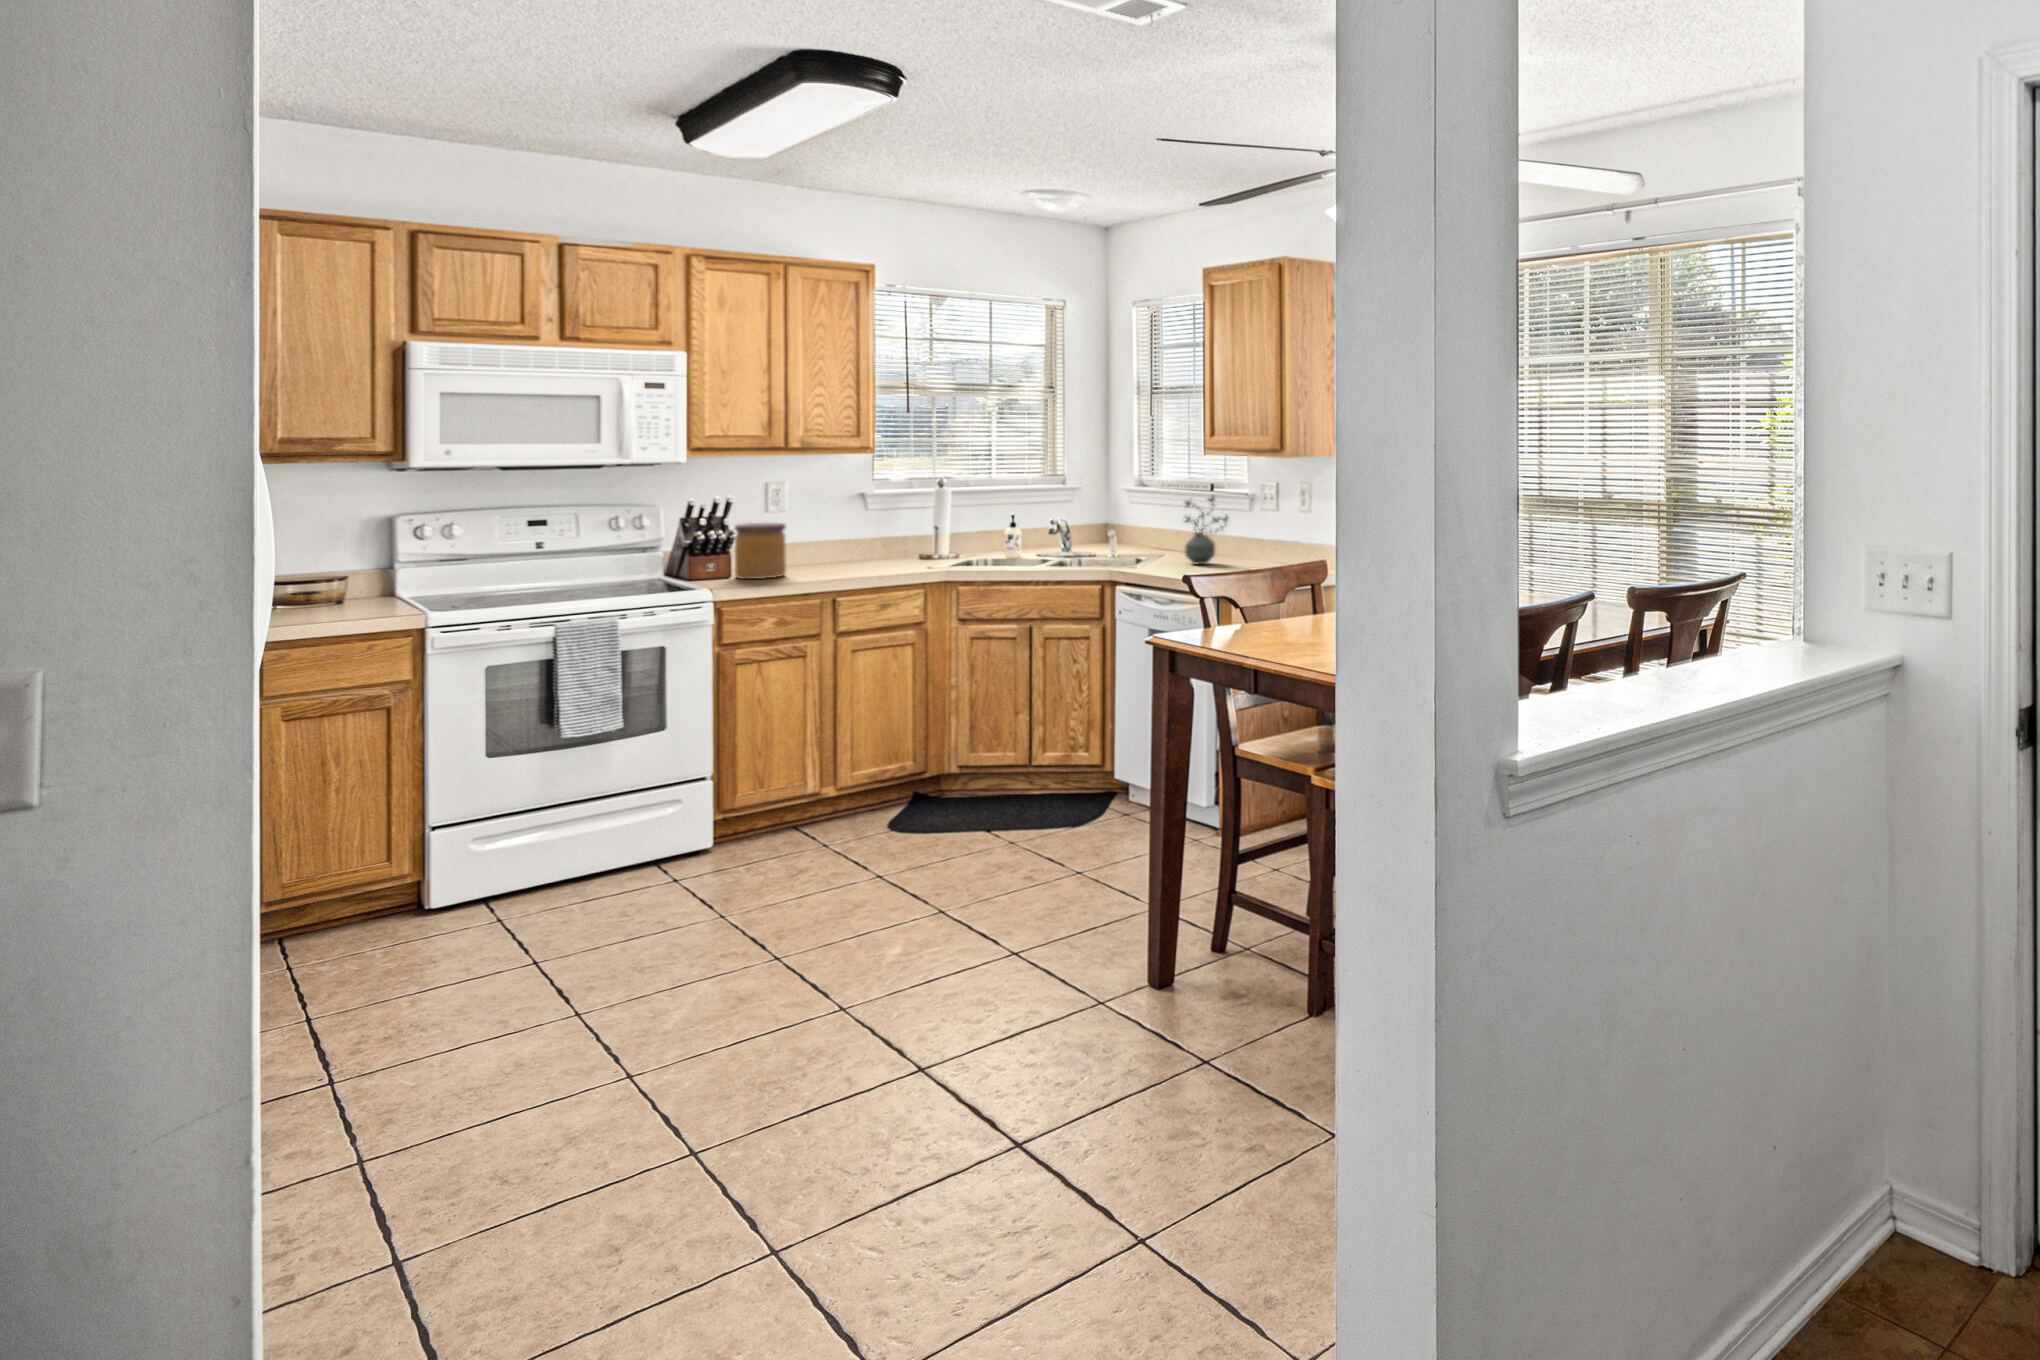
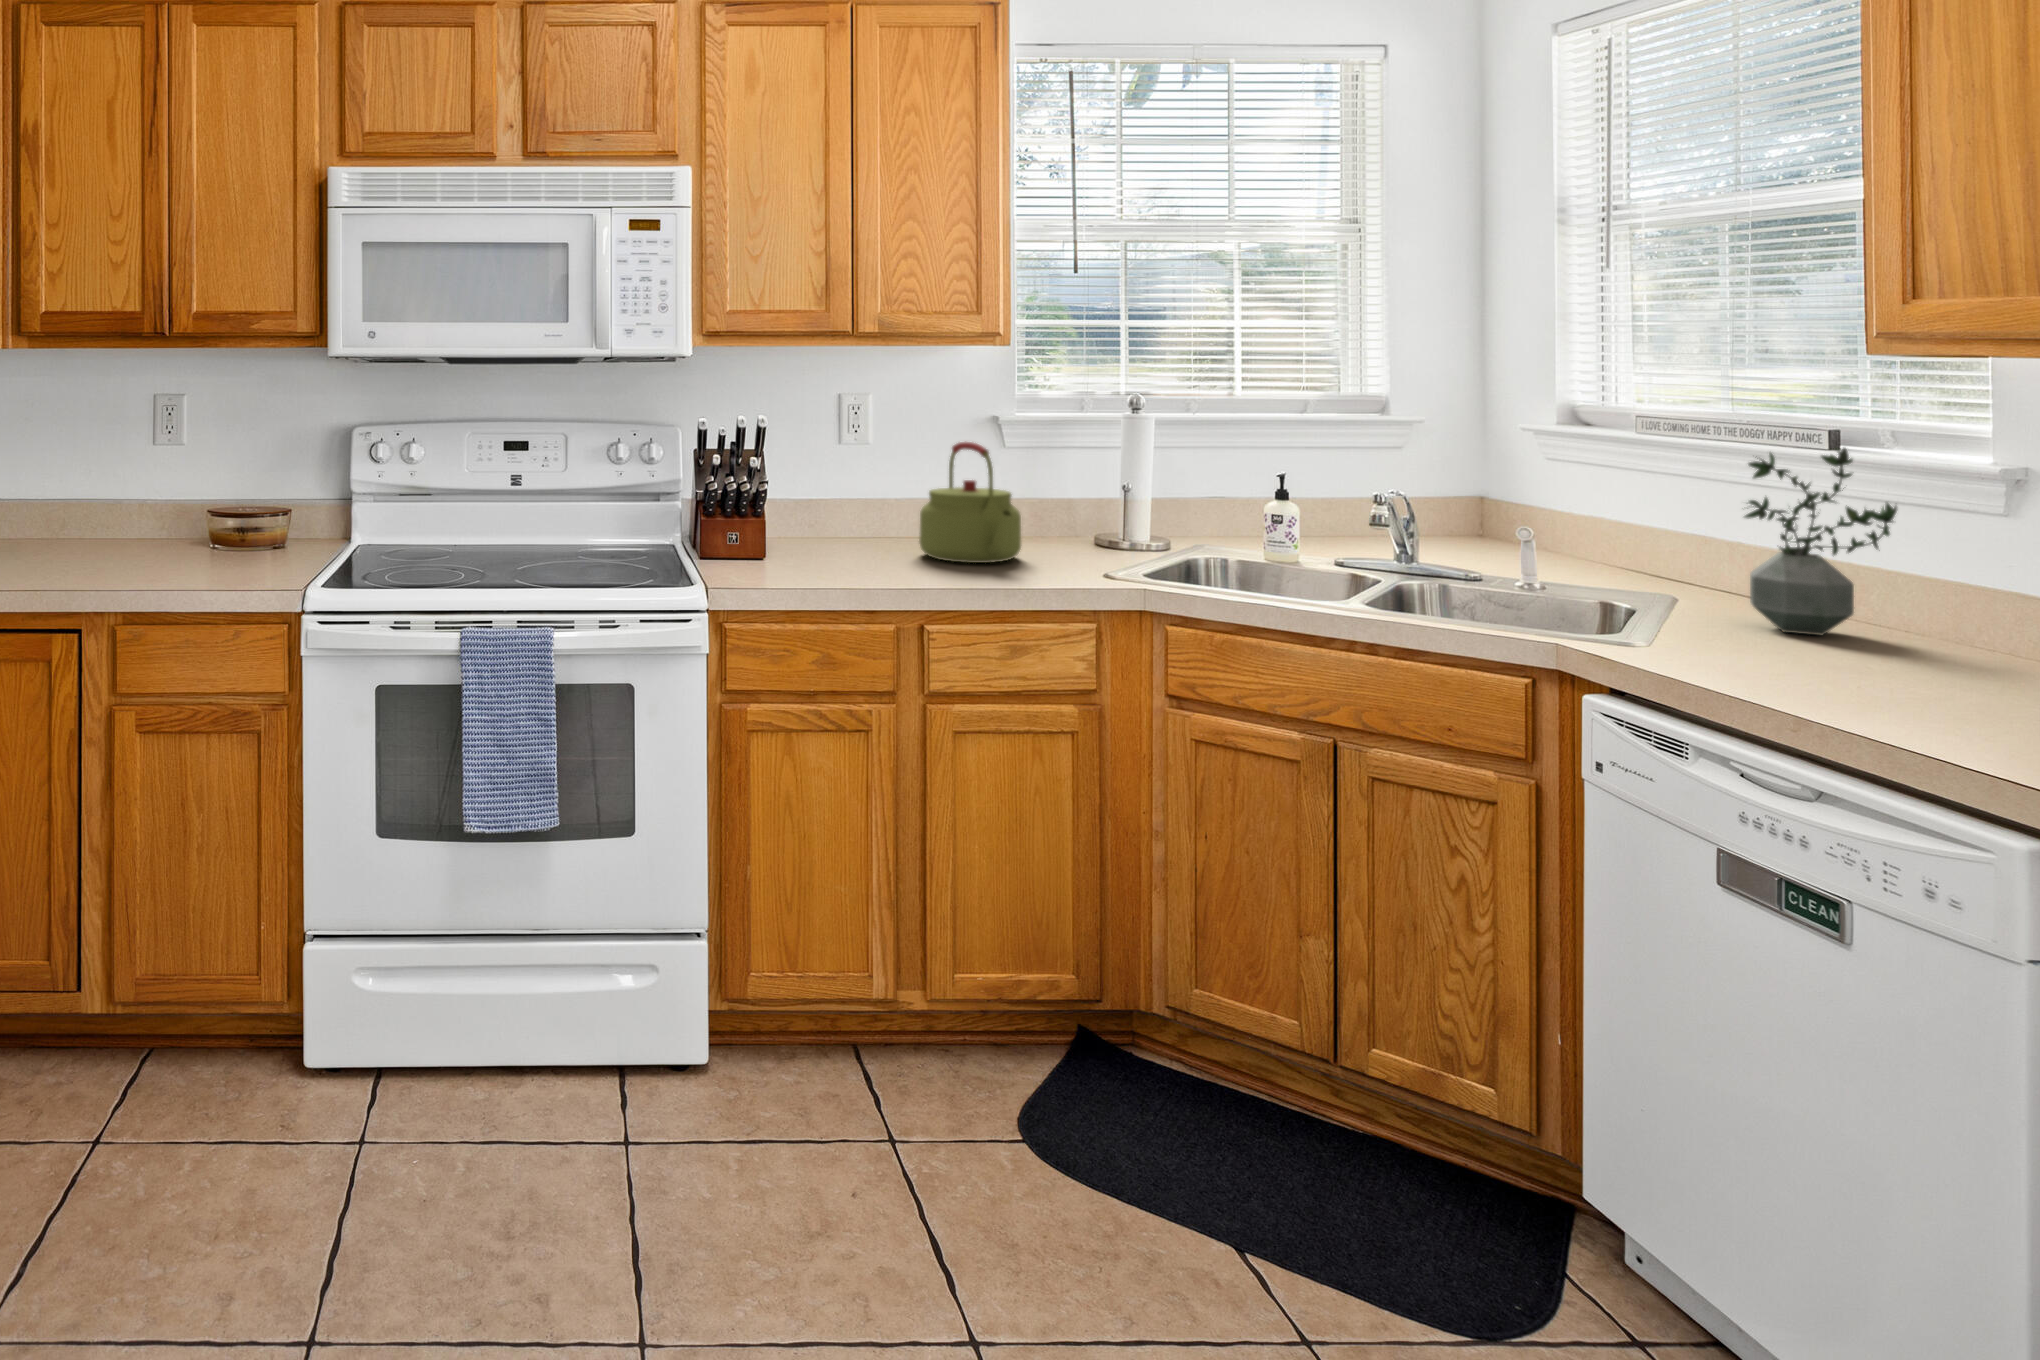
kettle: none [824,506,883,569] -> present [919,442,1021,563]
jar: present [735,523,786,579] -> none [767,466,847,571]

